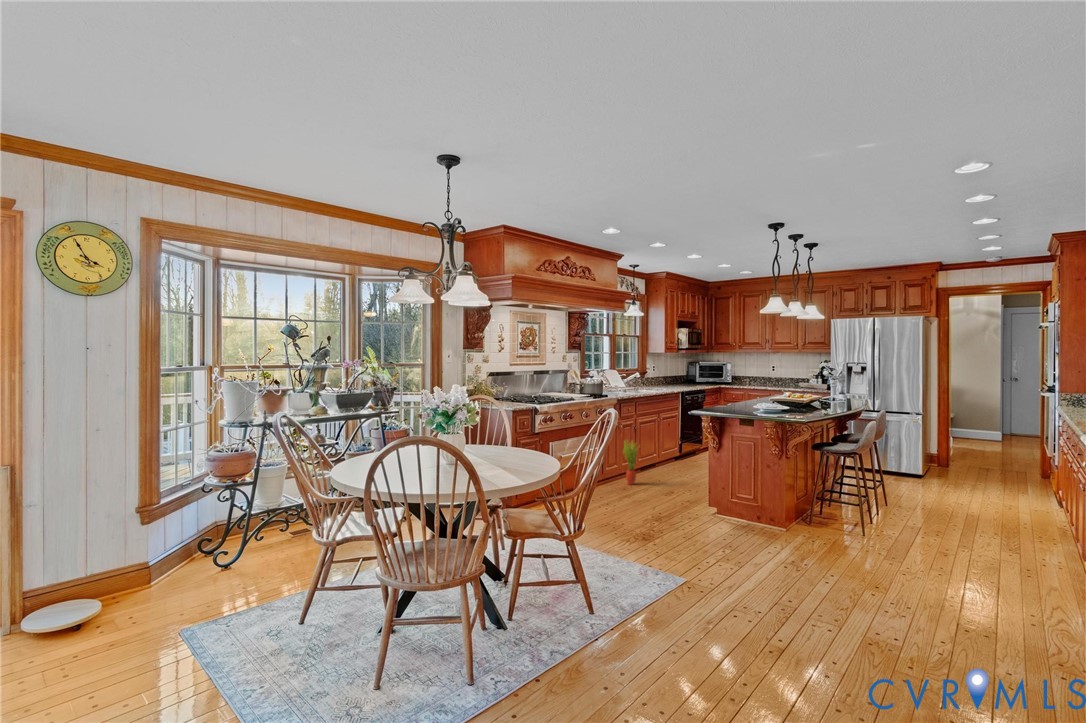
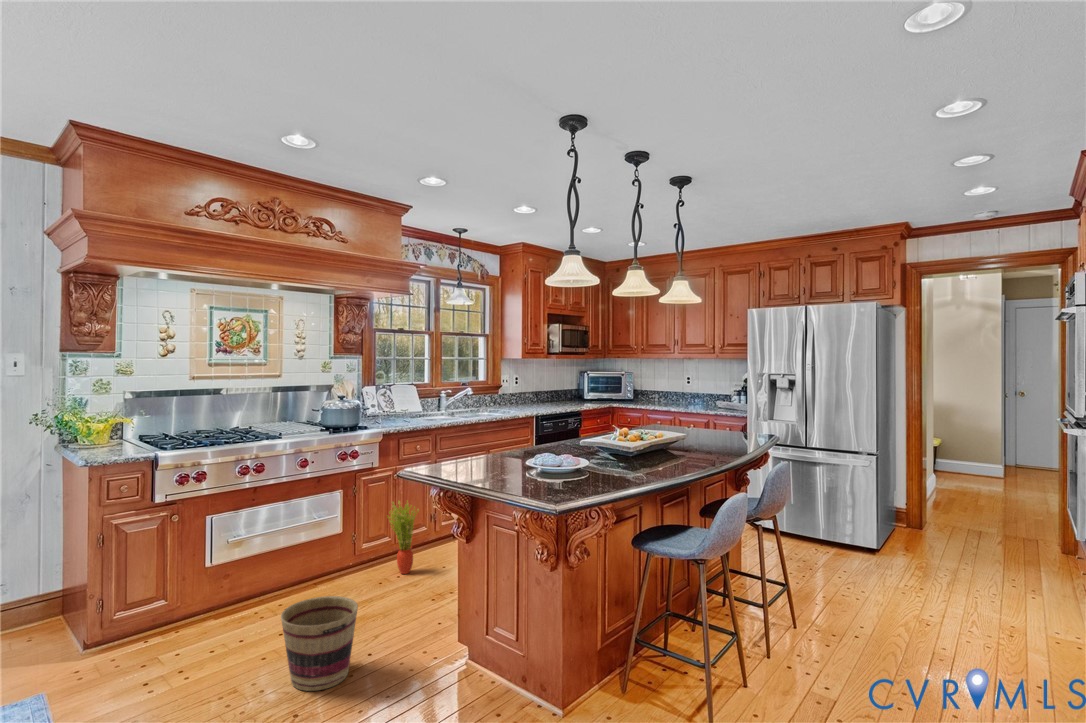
basket: none [621,482,660,527] -> present [281,596,358,691]

